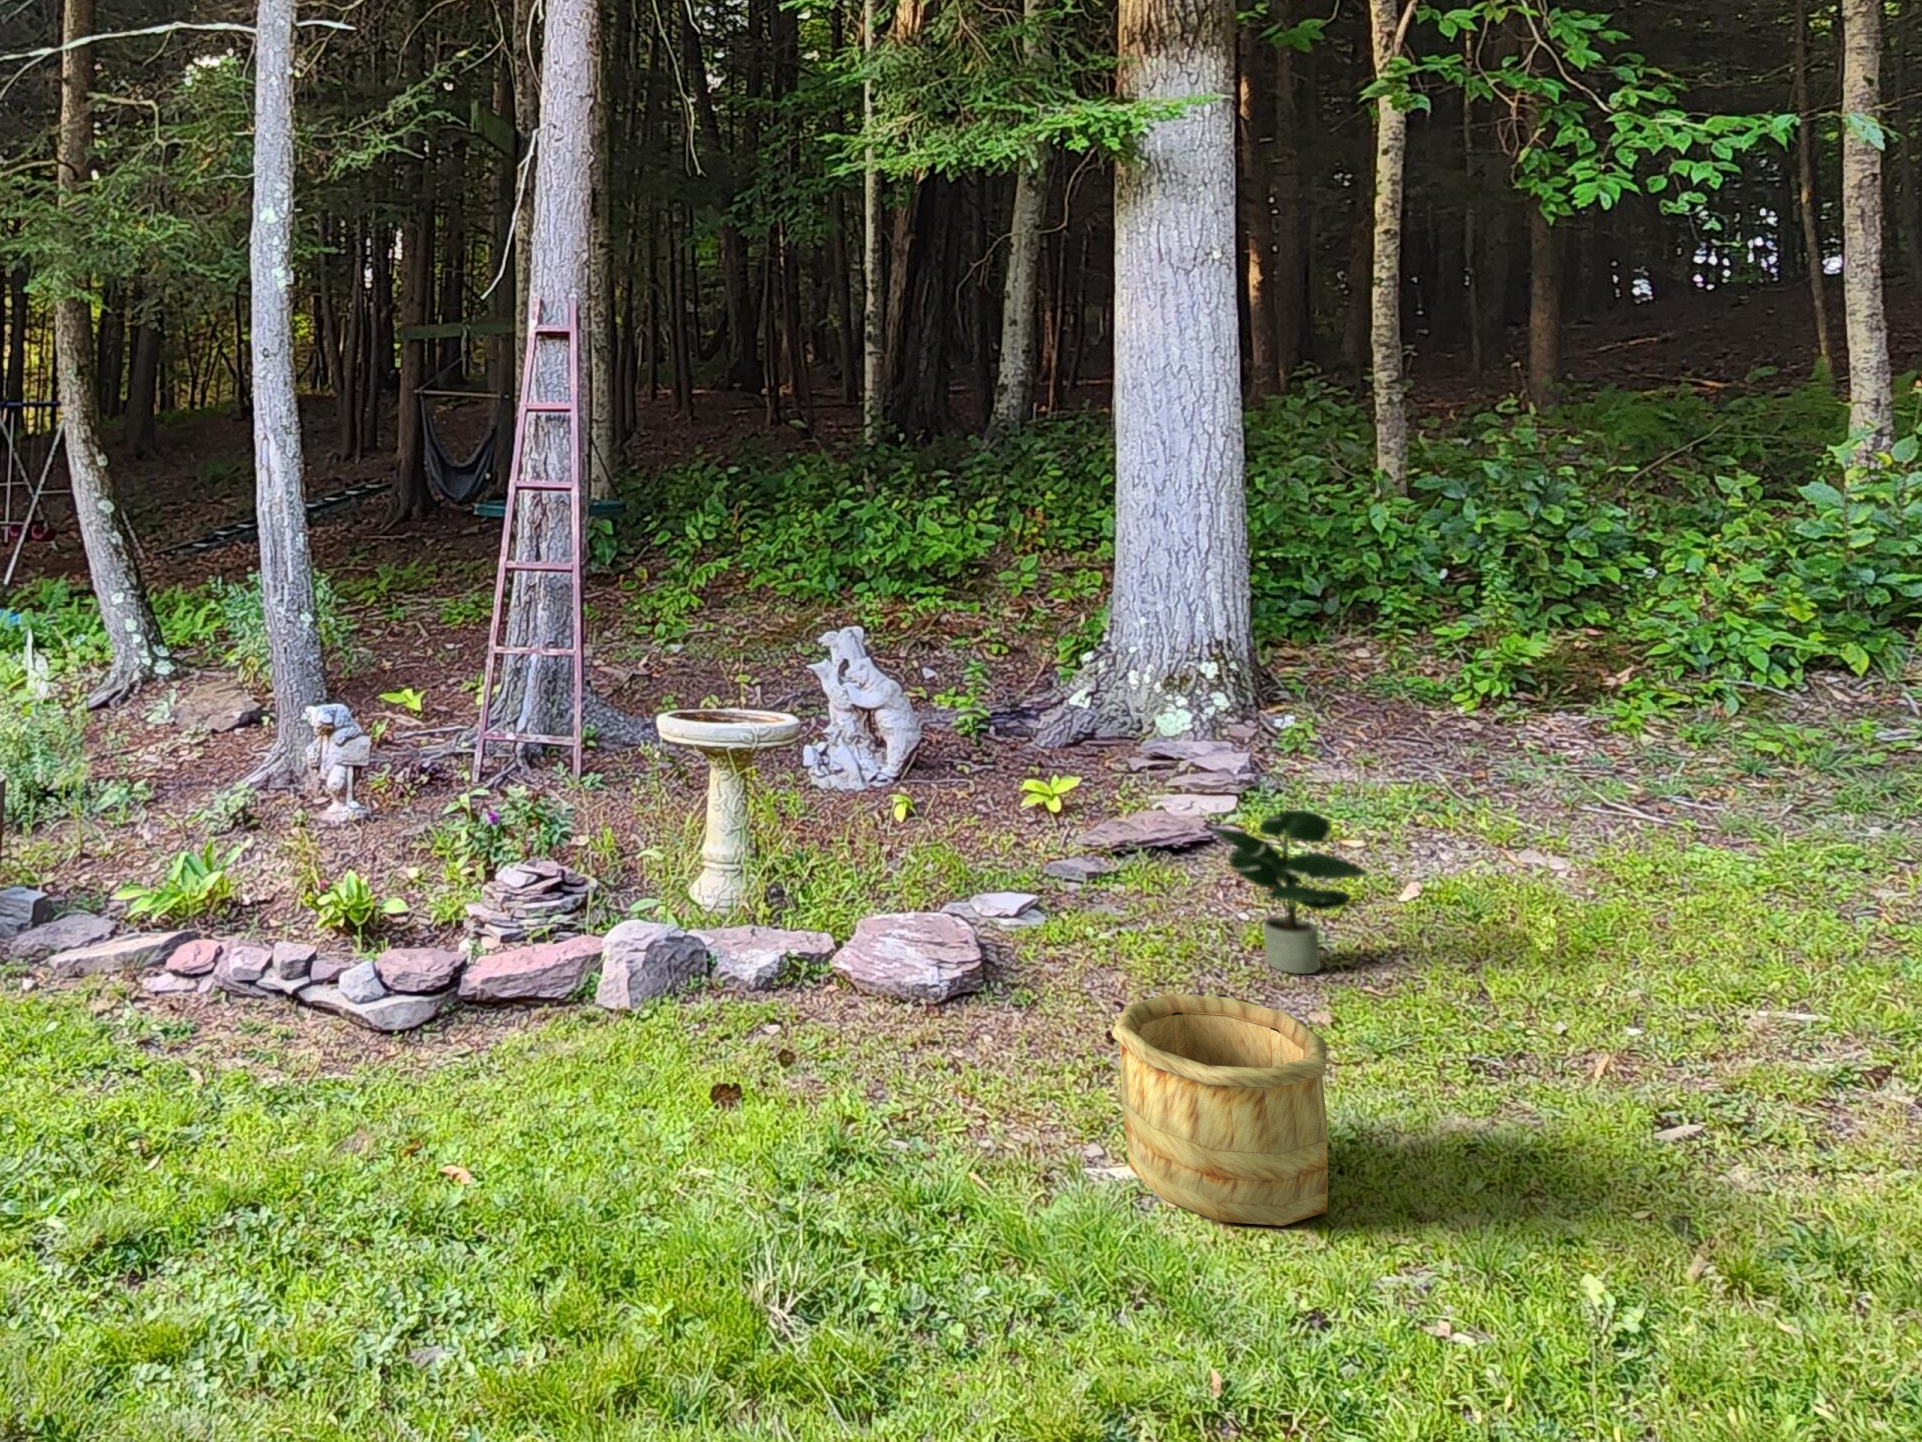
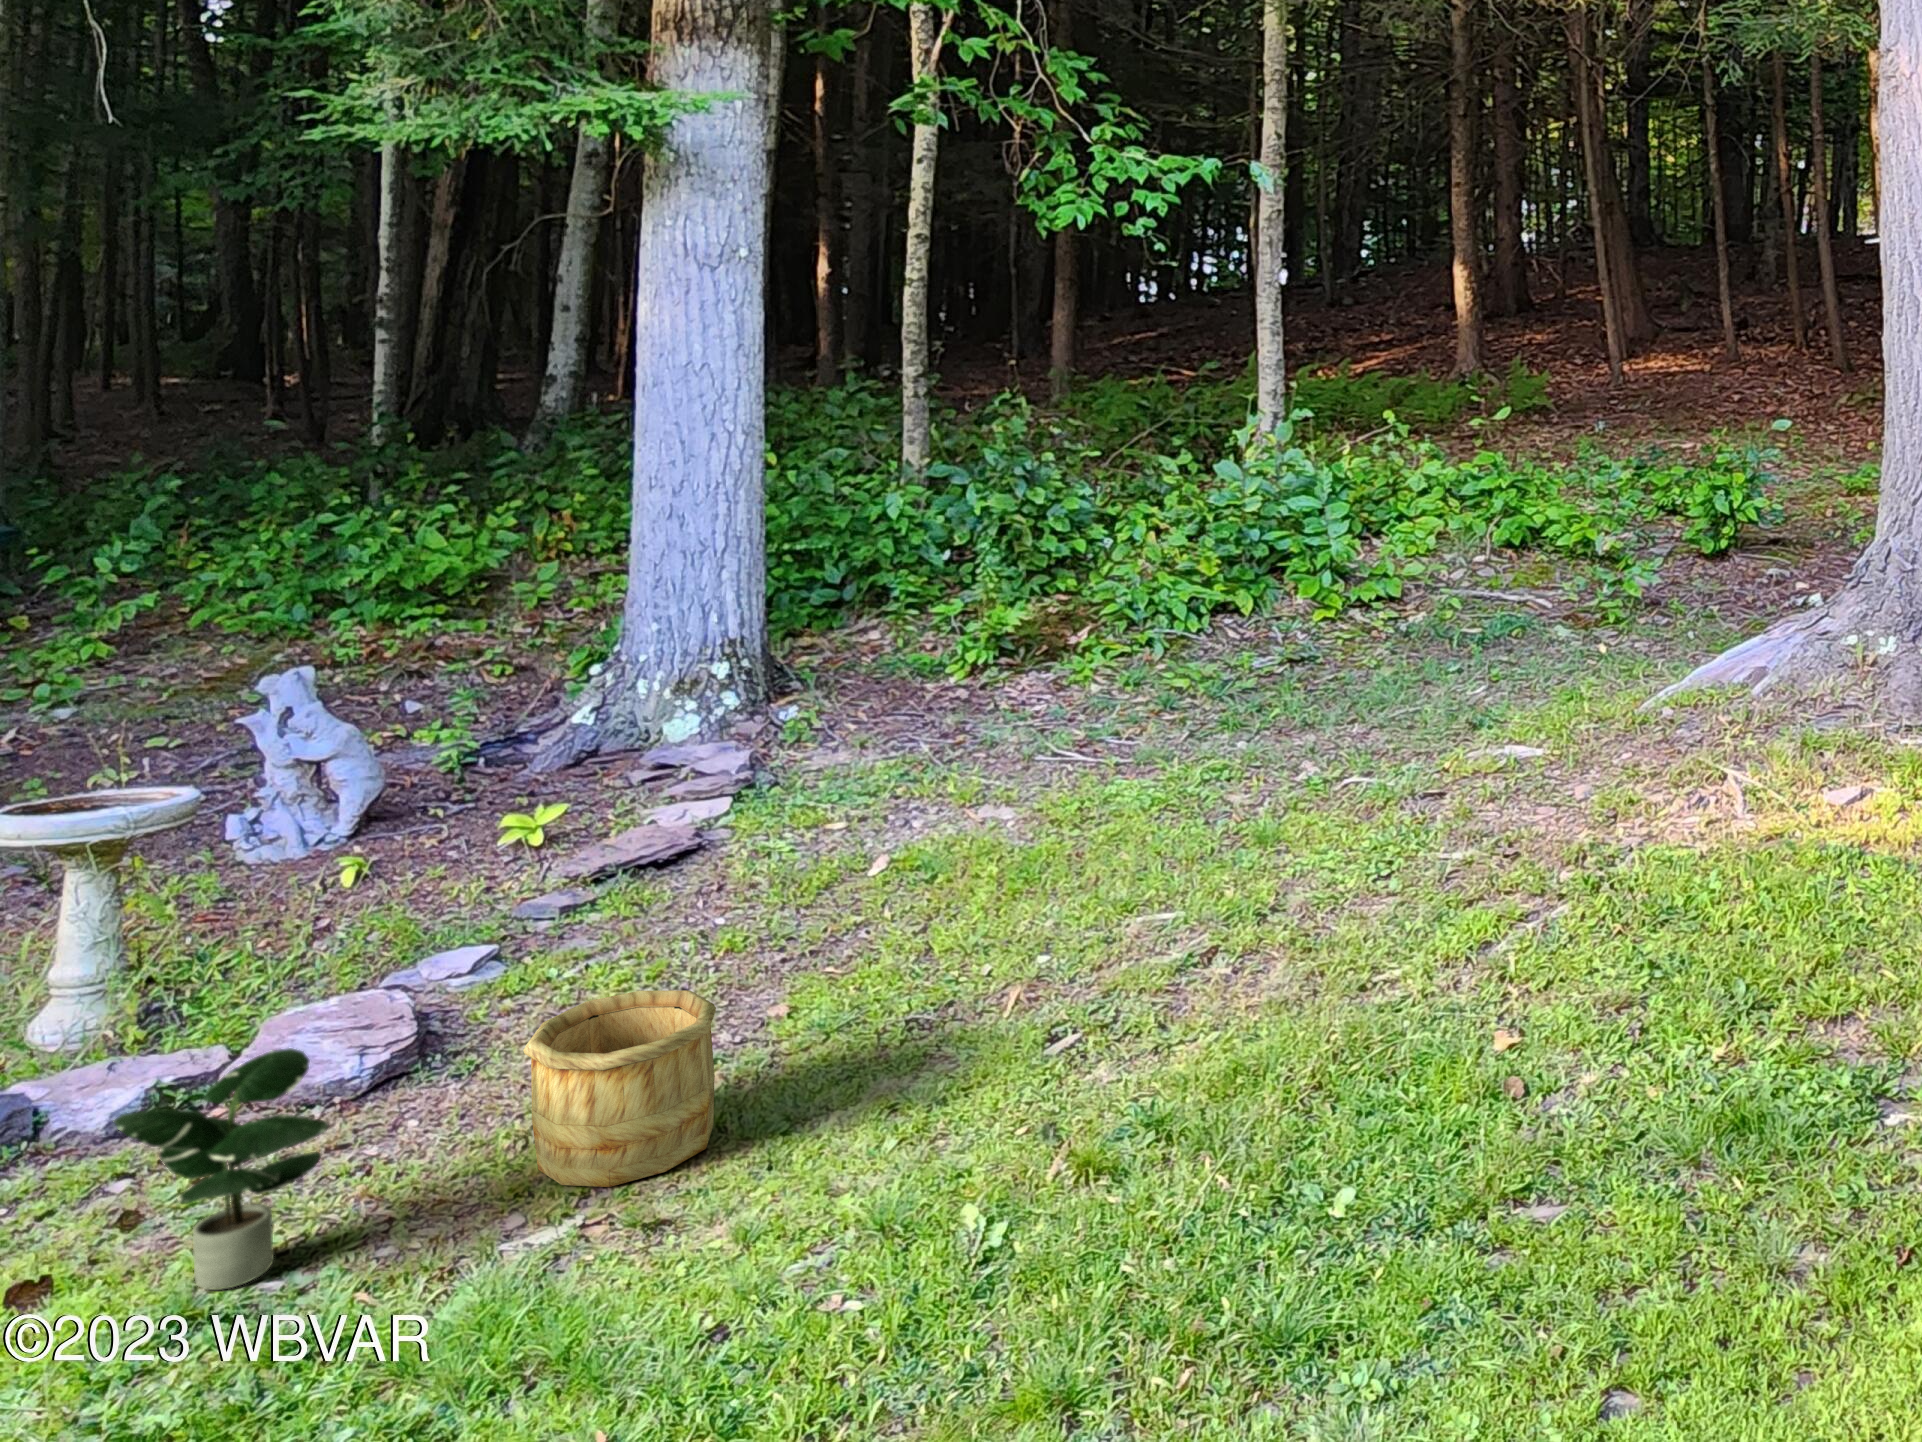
potted plant: present [1212,810,1368,974] -> present [114,1048,329,1290]

